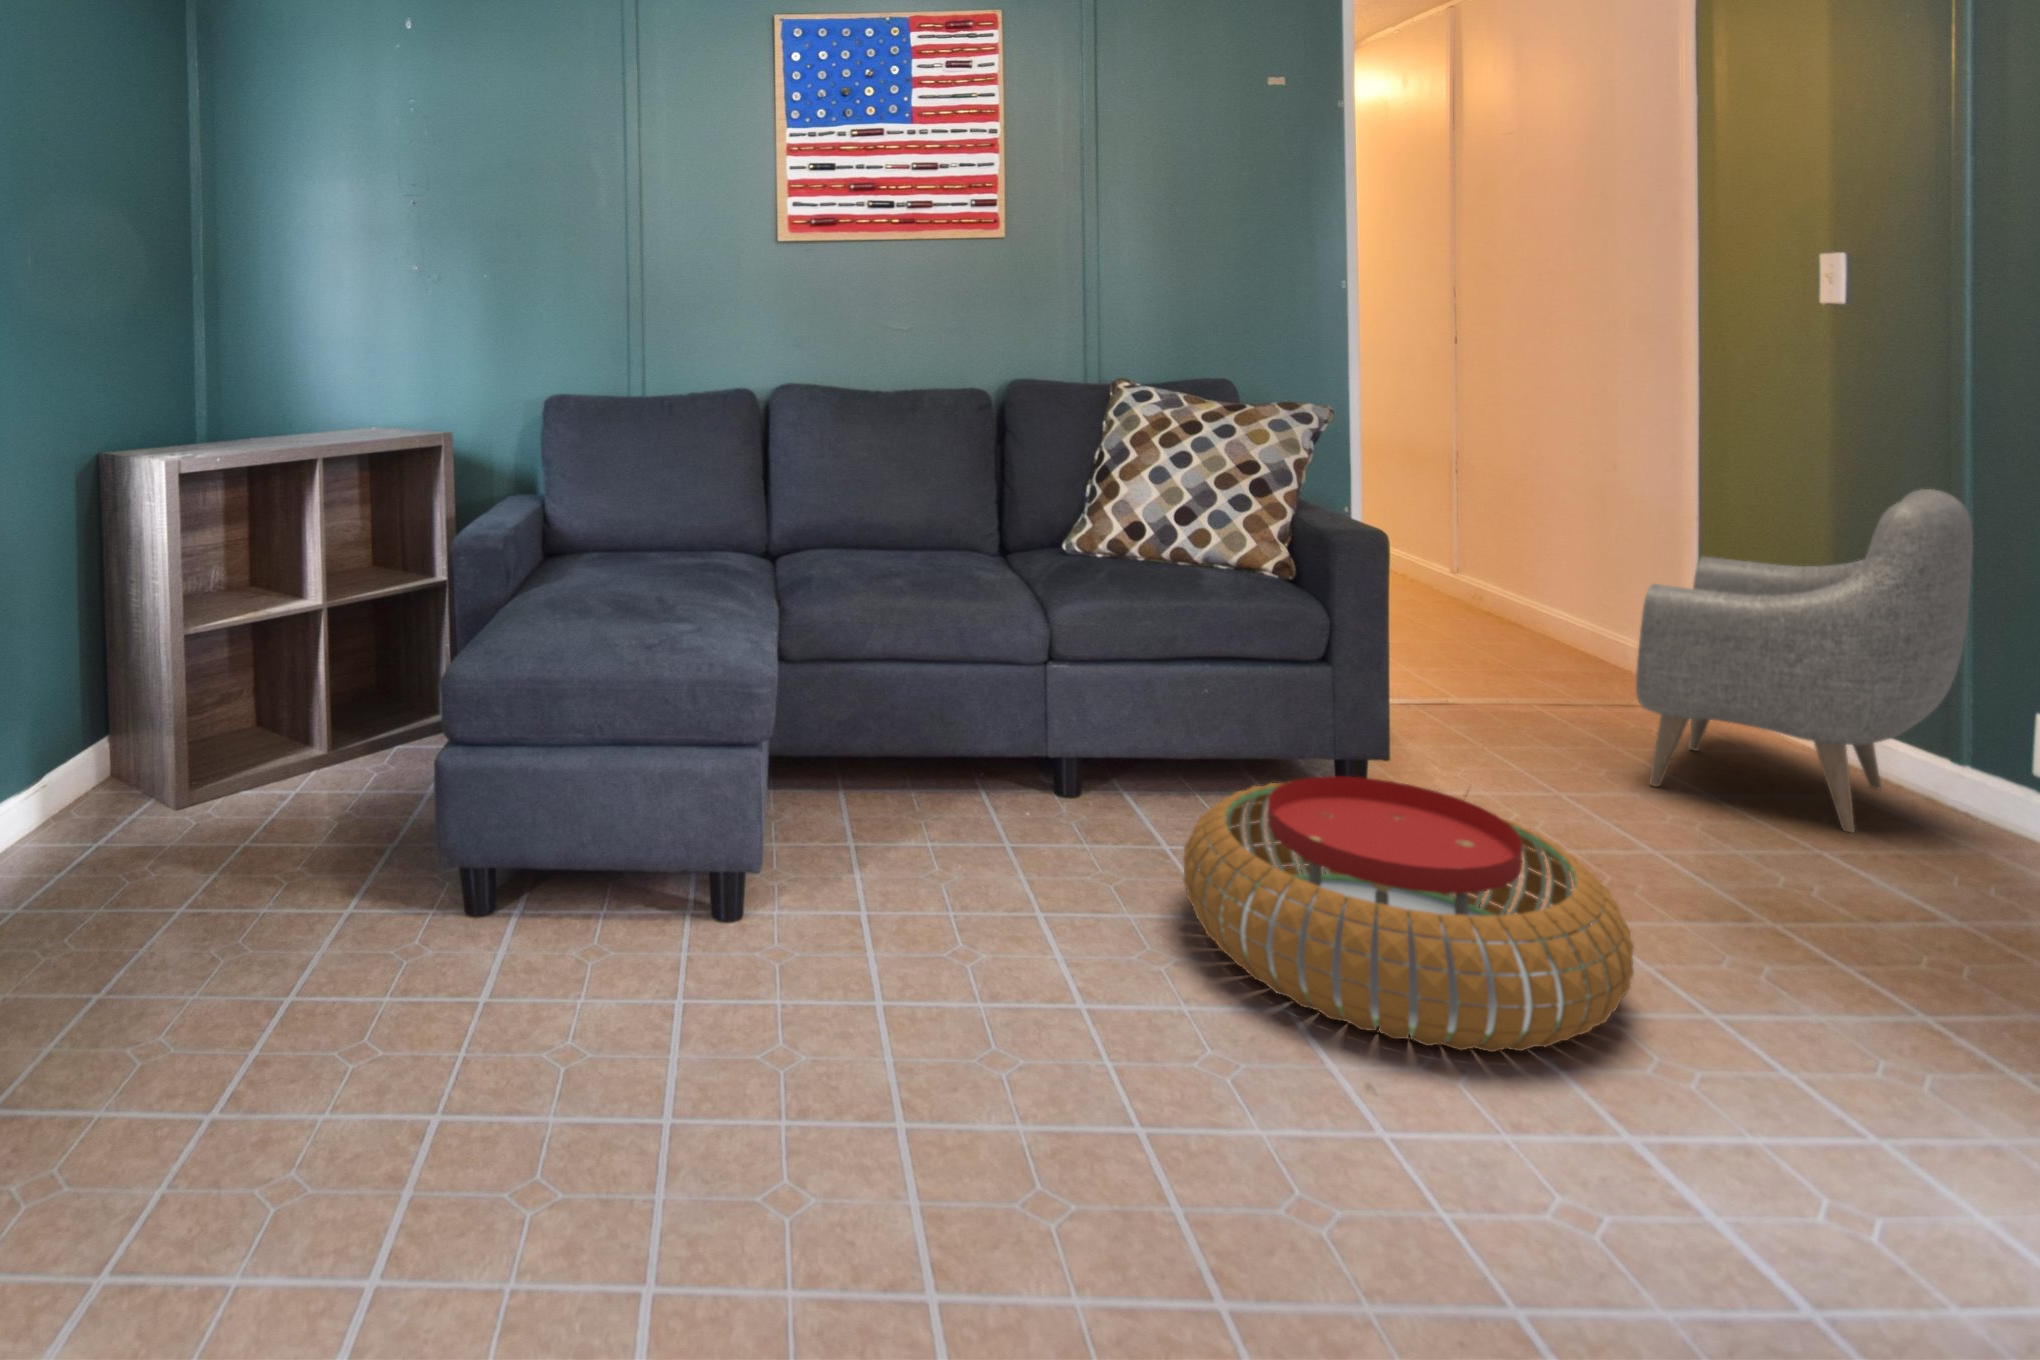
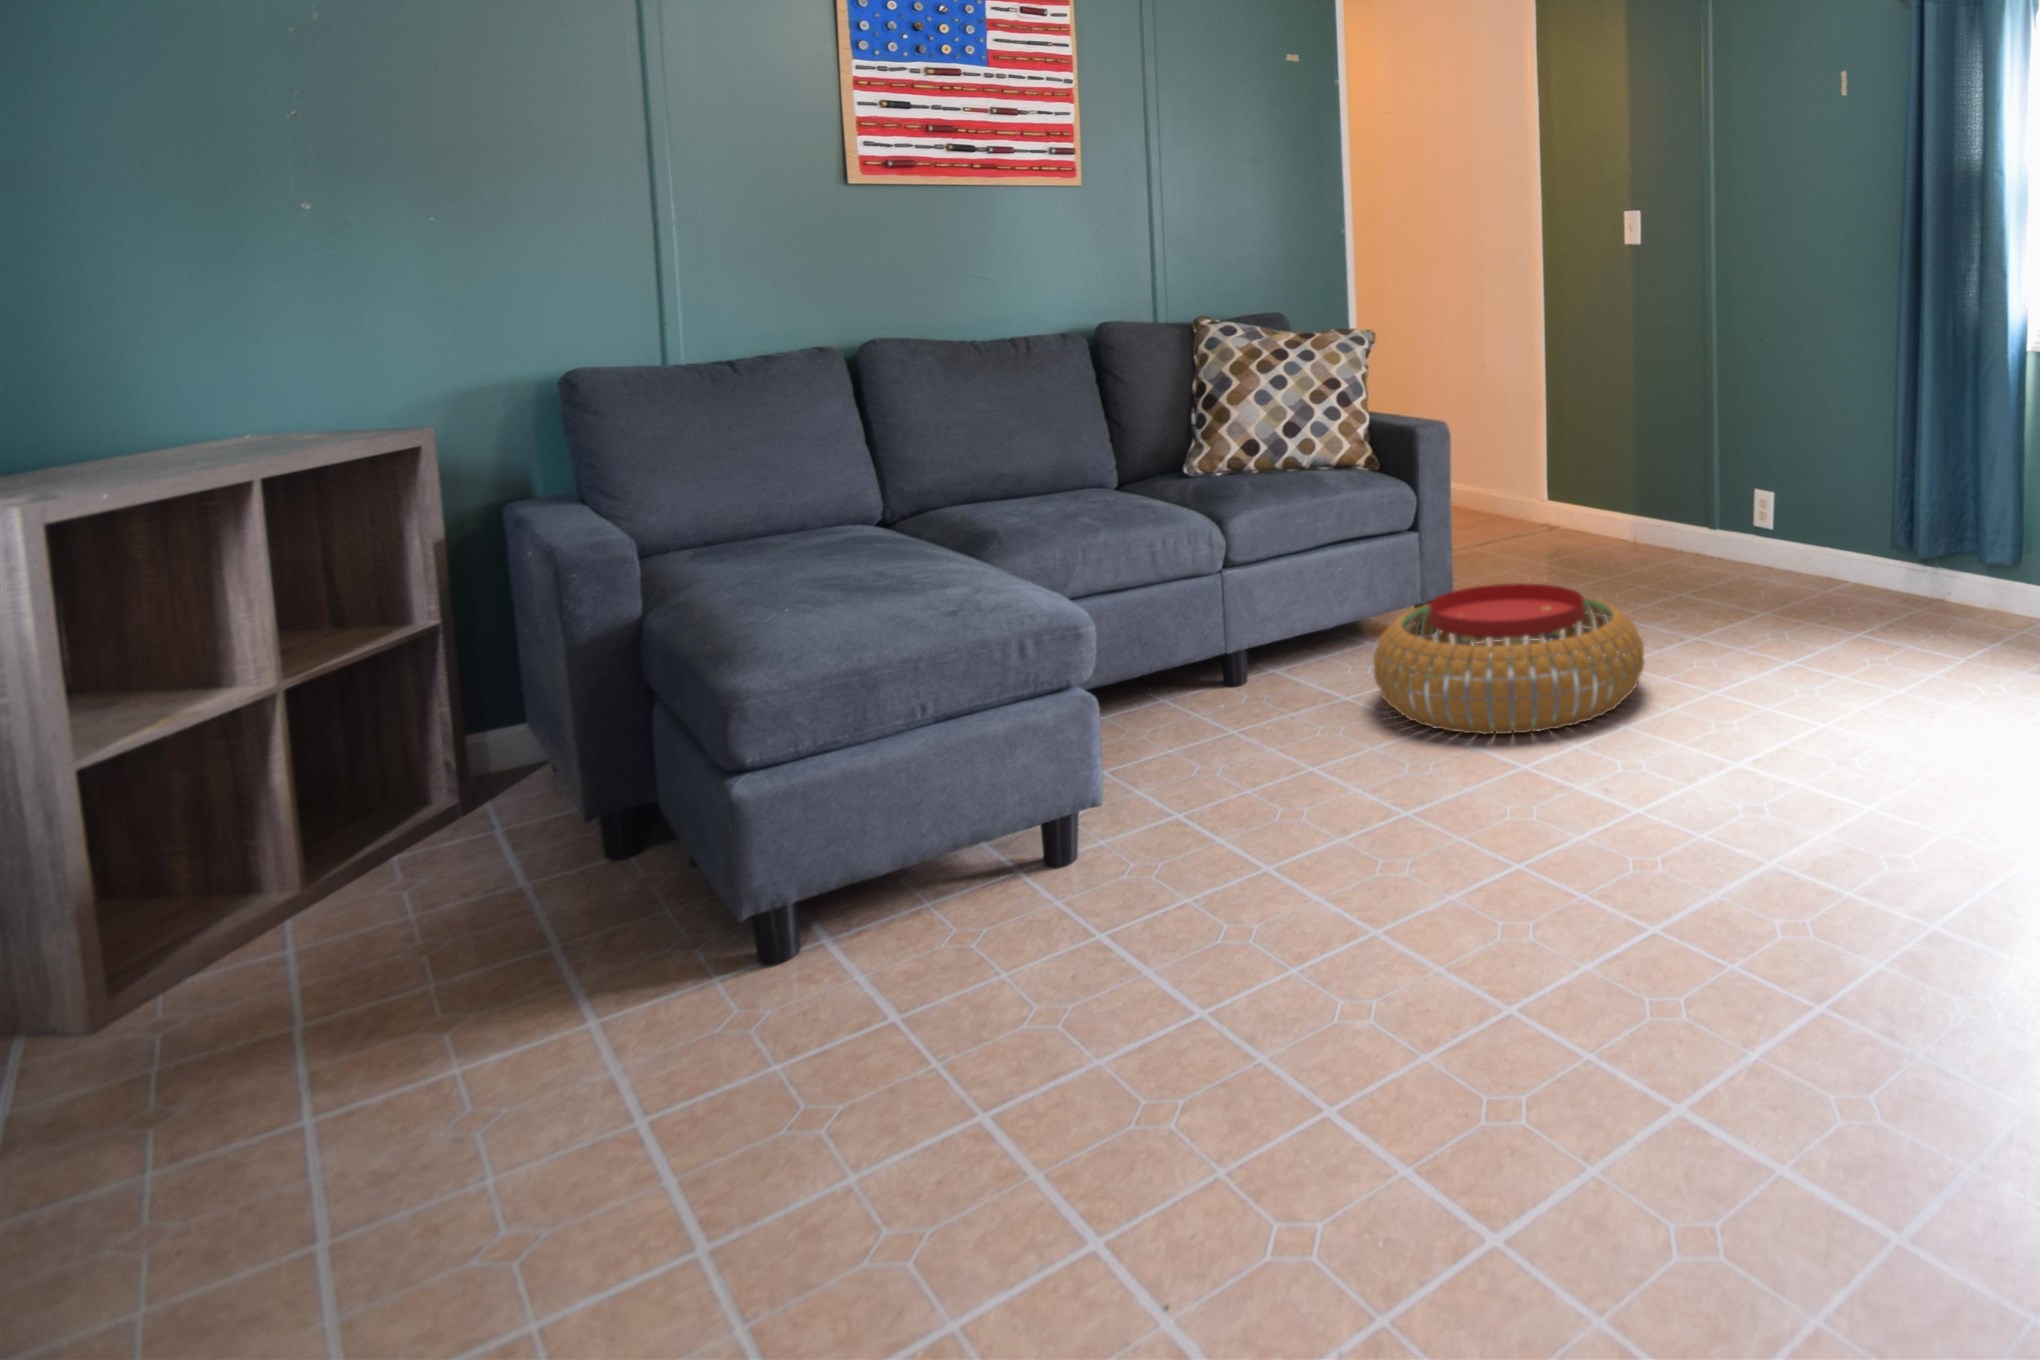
armchair: present [1636,489,1973,832] -> none [1573,361,1723,583]

